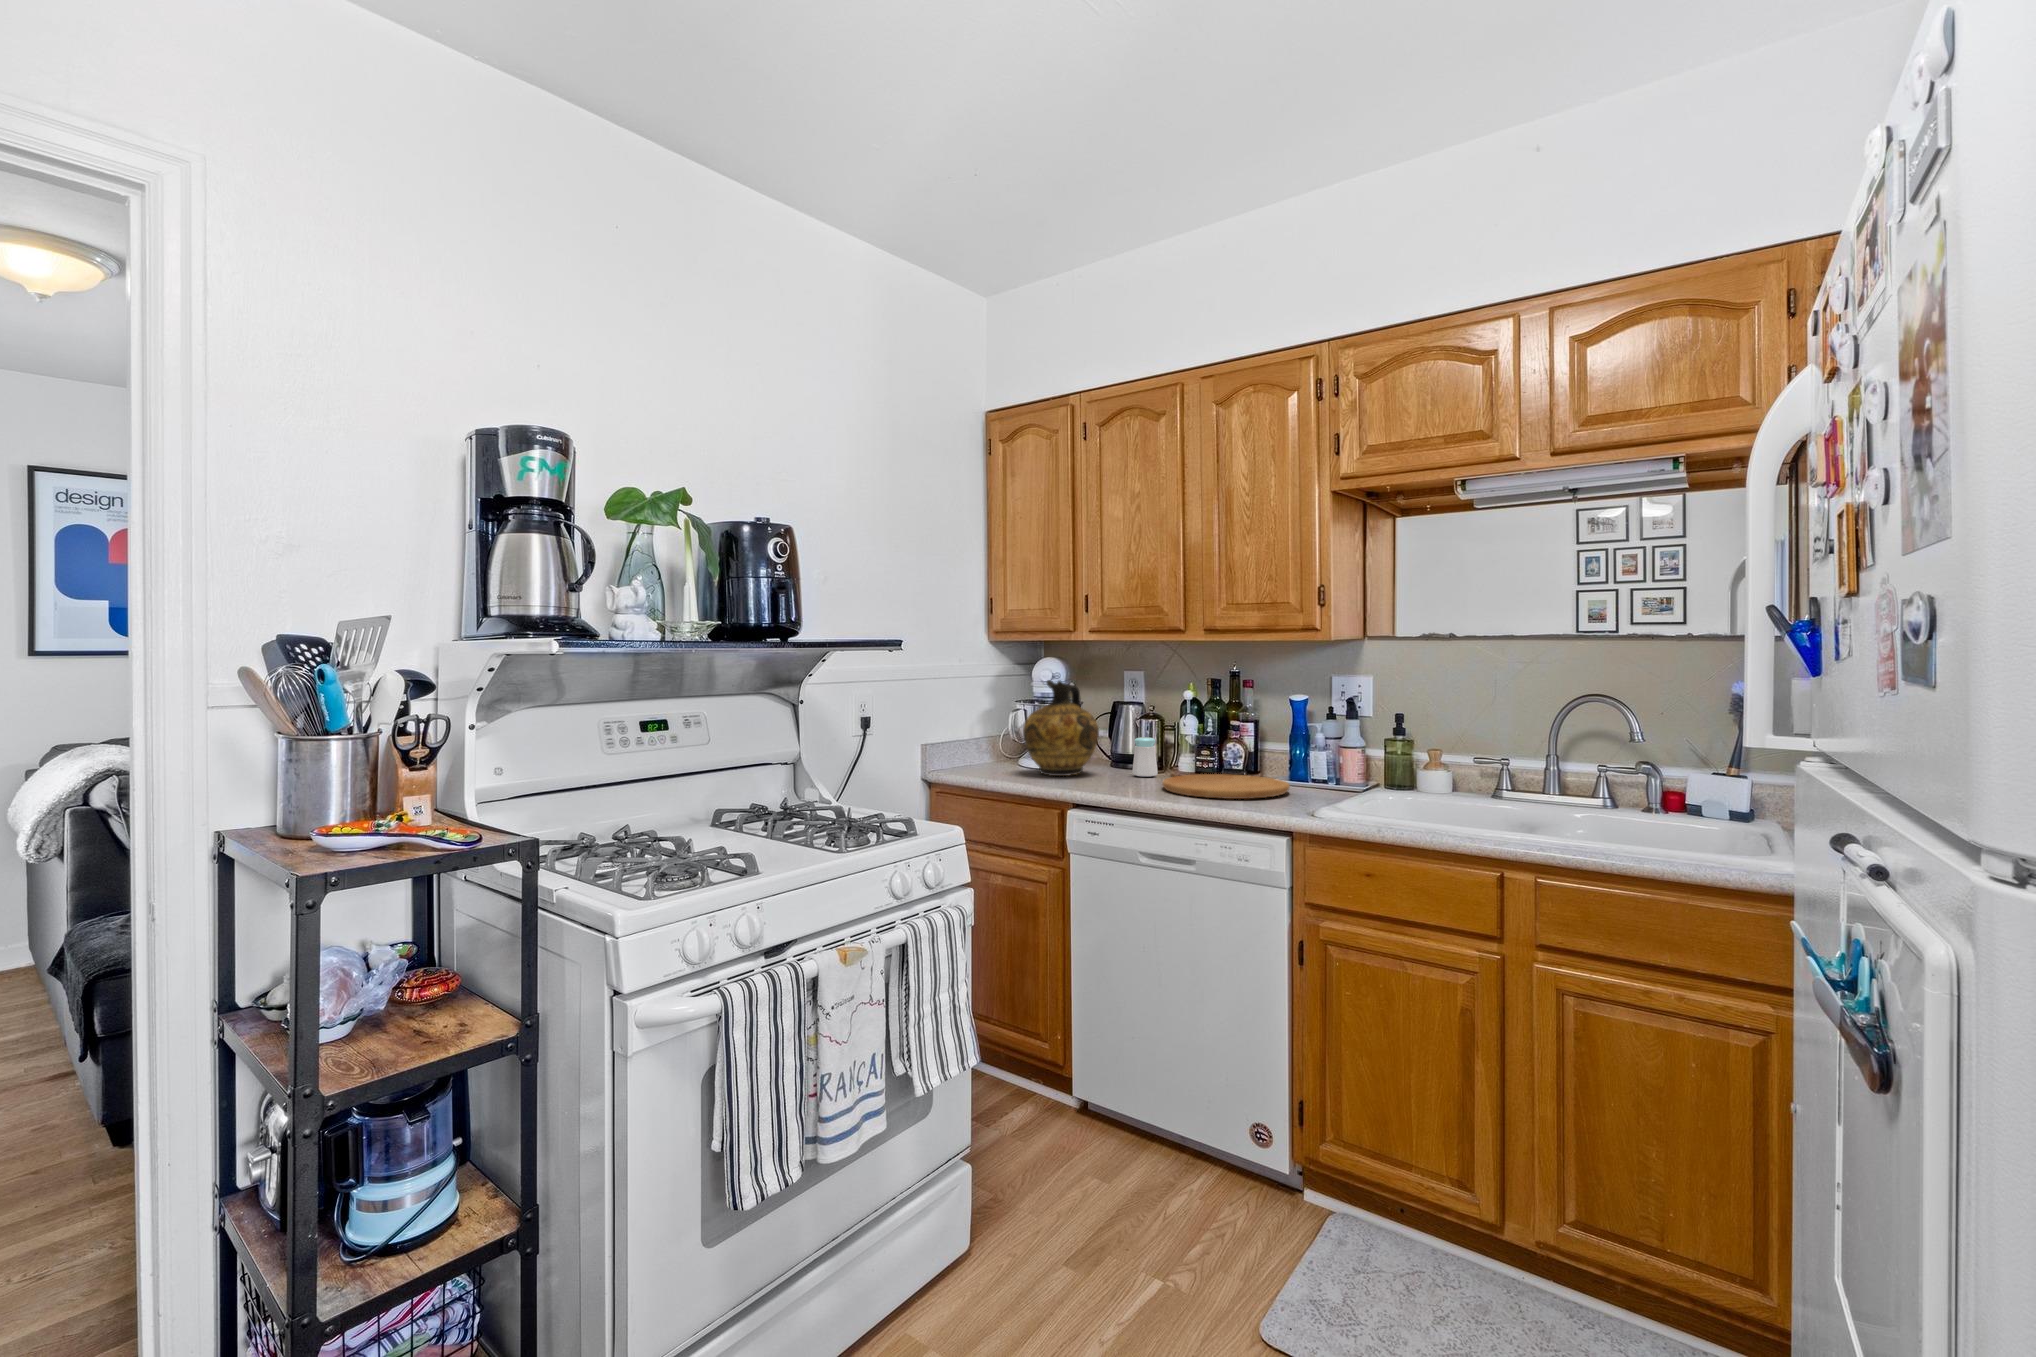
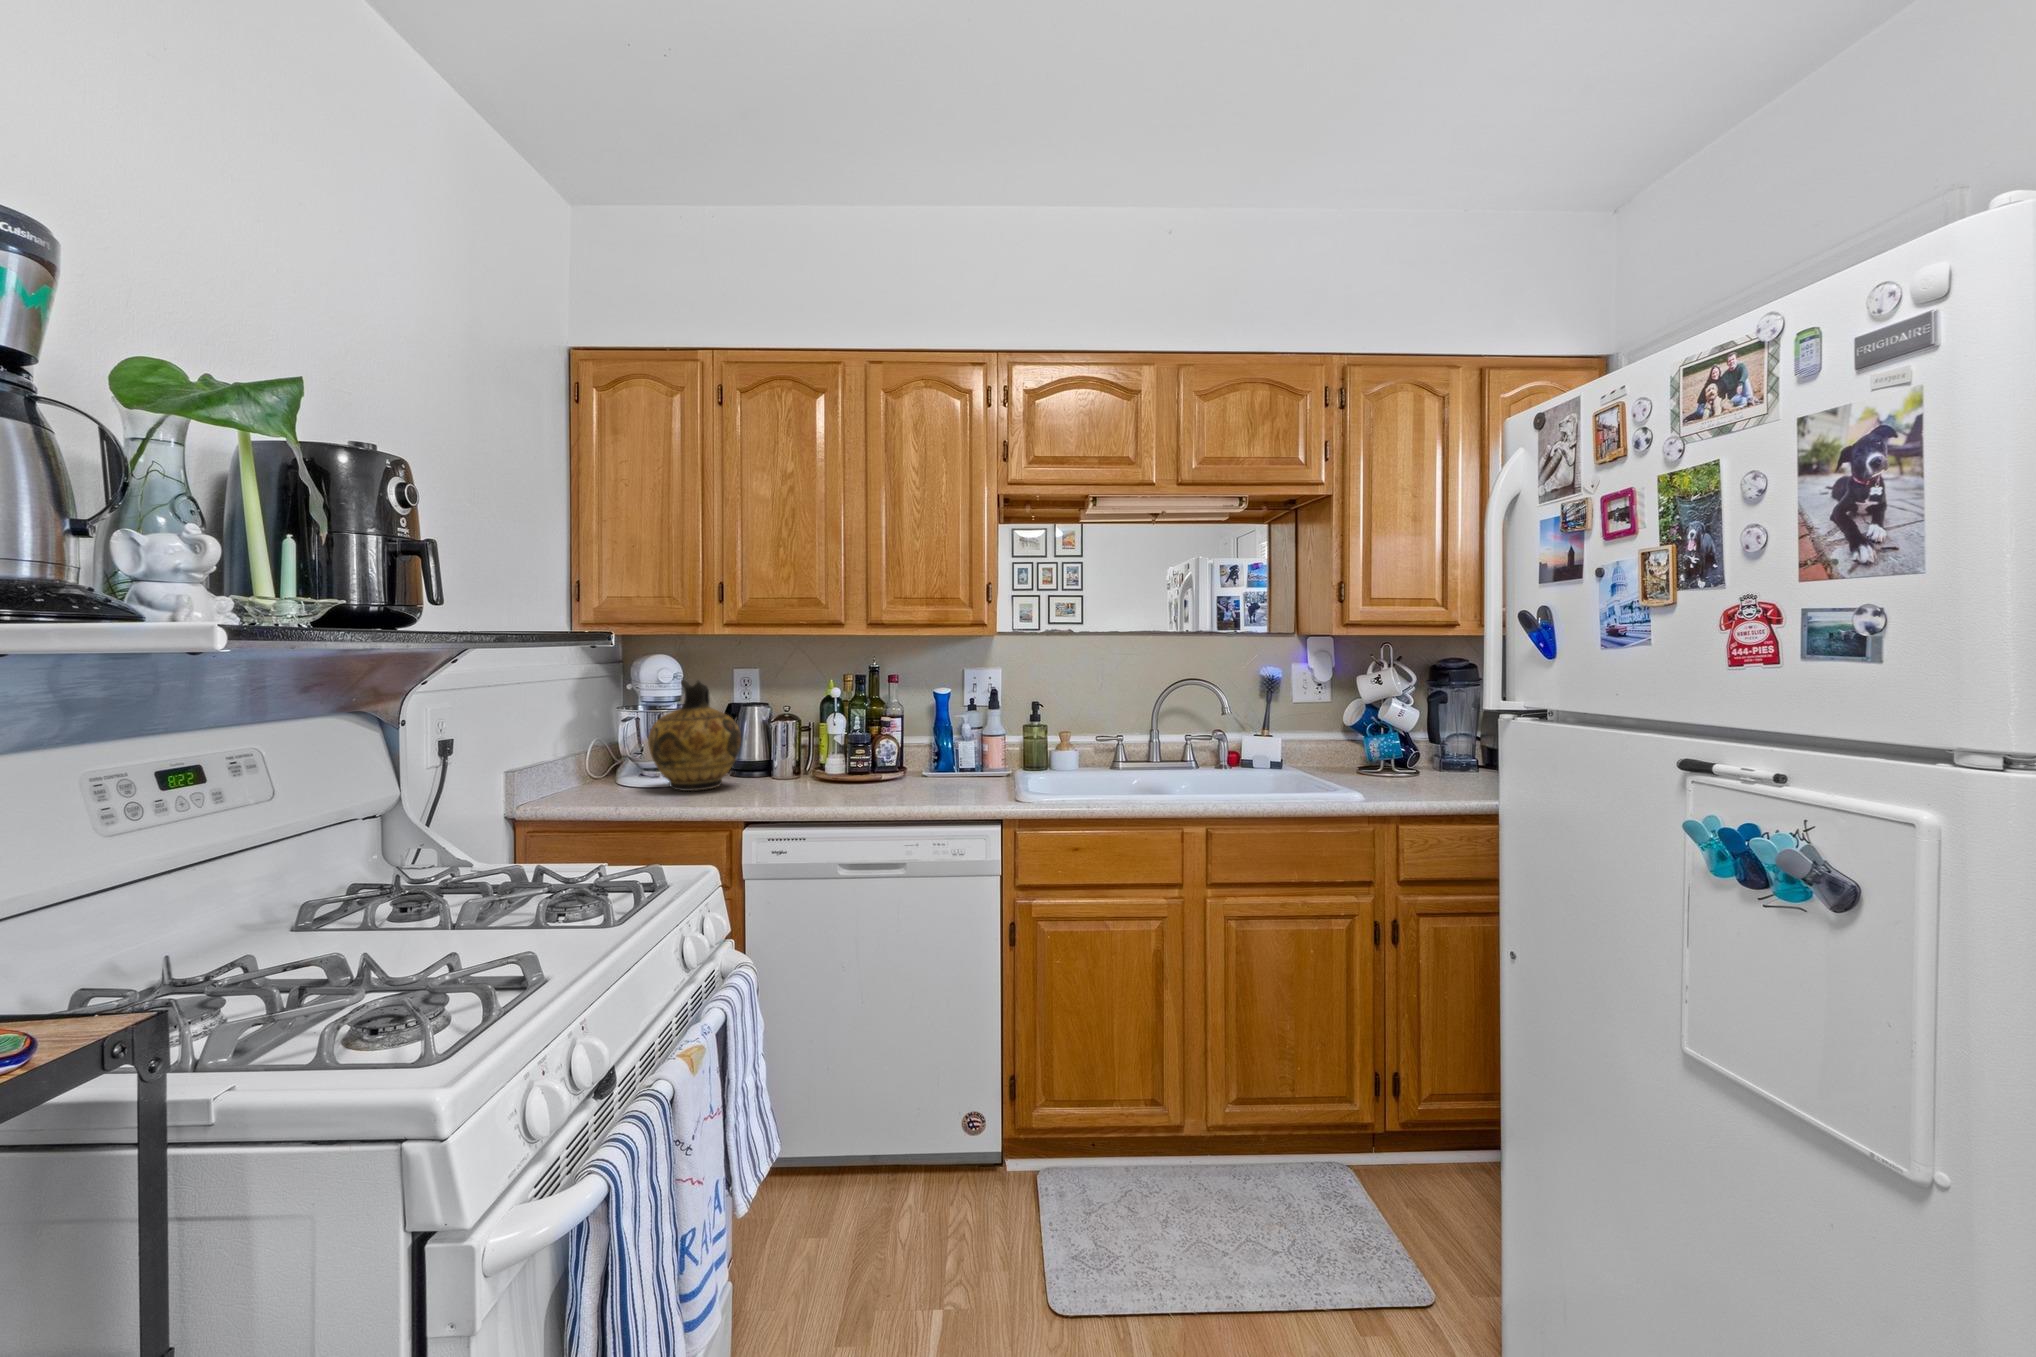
salt shaker: present [1133,737,1158,777] -> none [778,739,806,782]
cutting board: present [1162,774,1290,799] -> none [833,771,961,798]

